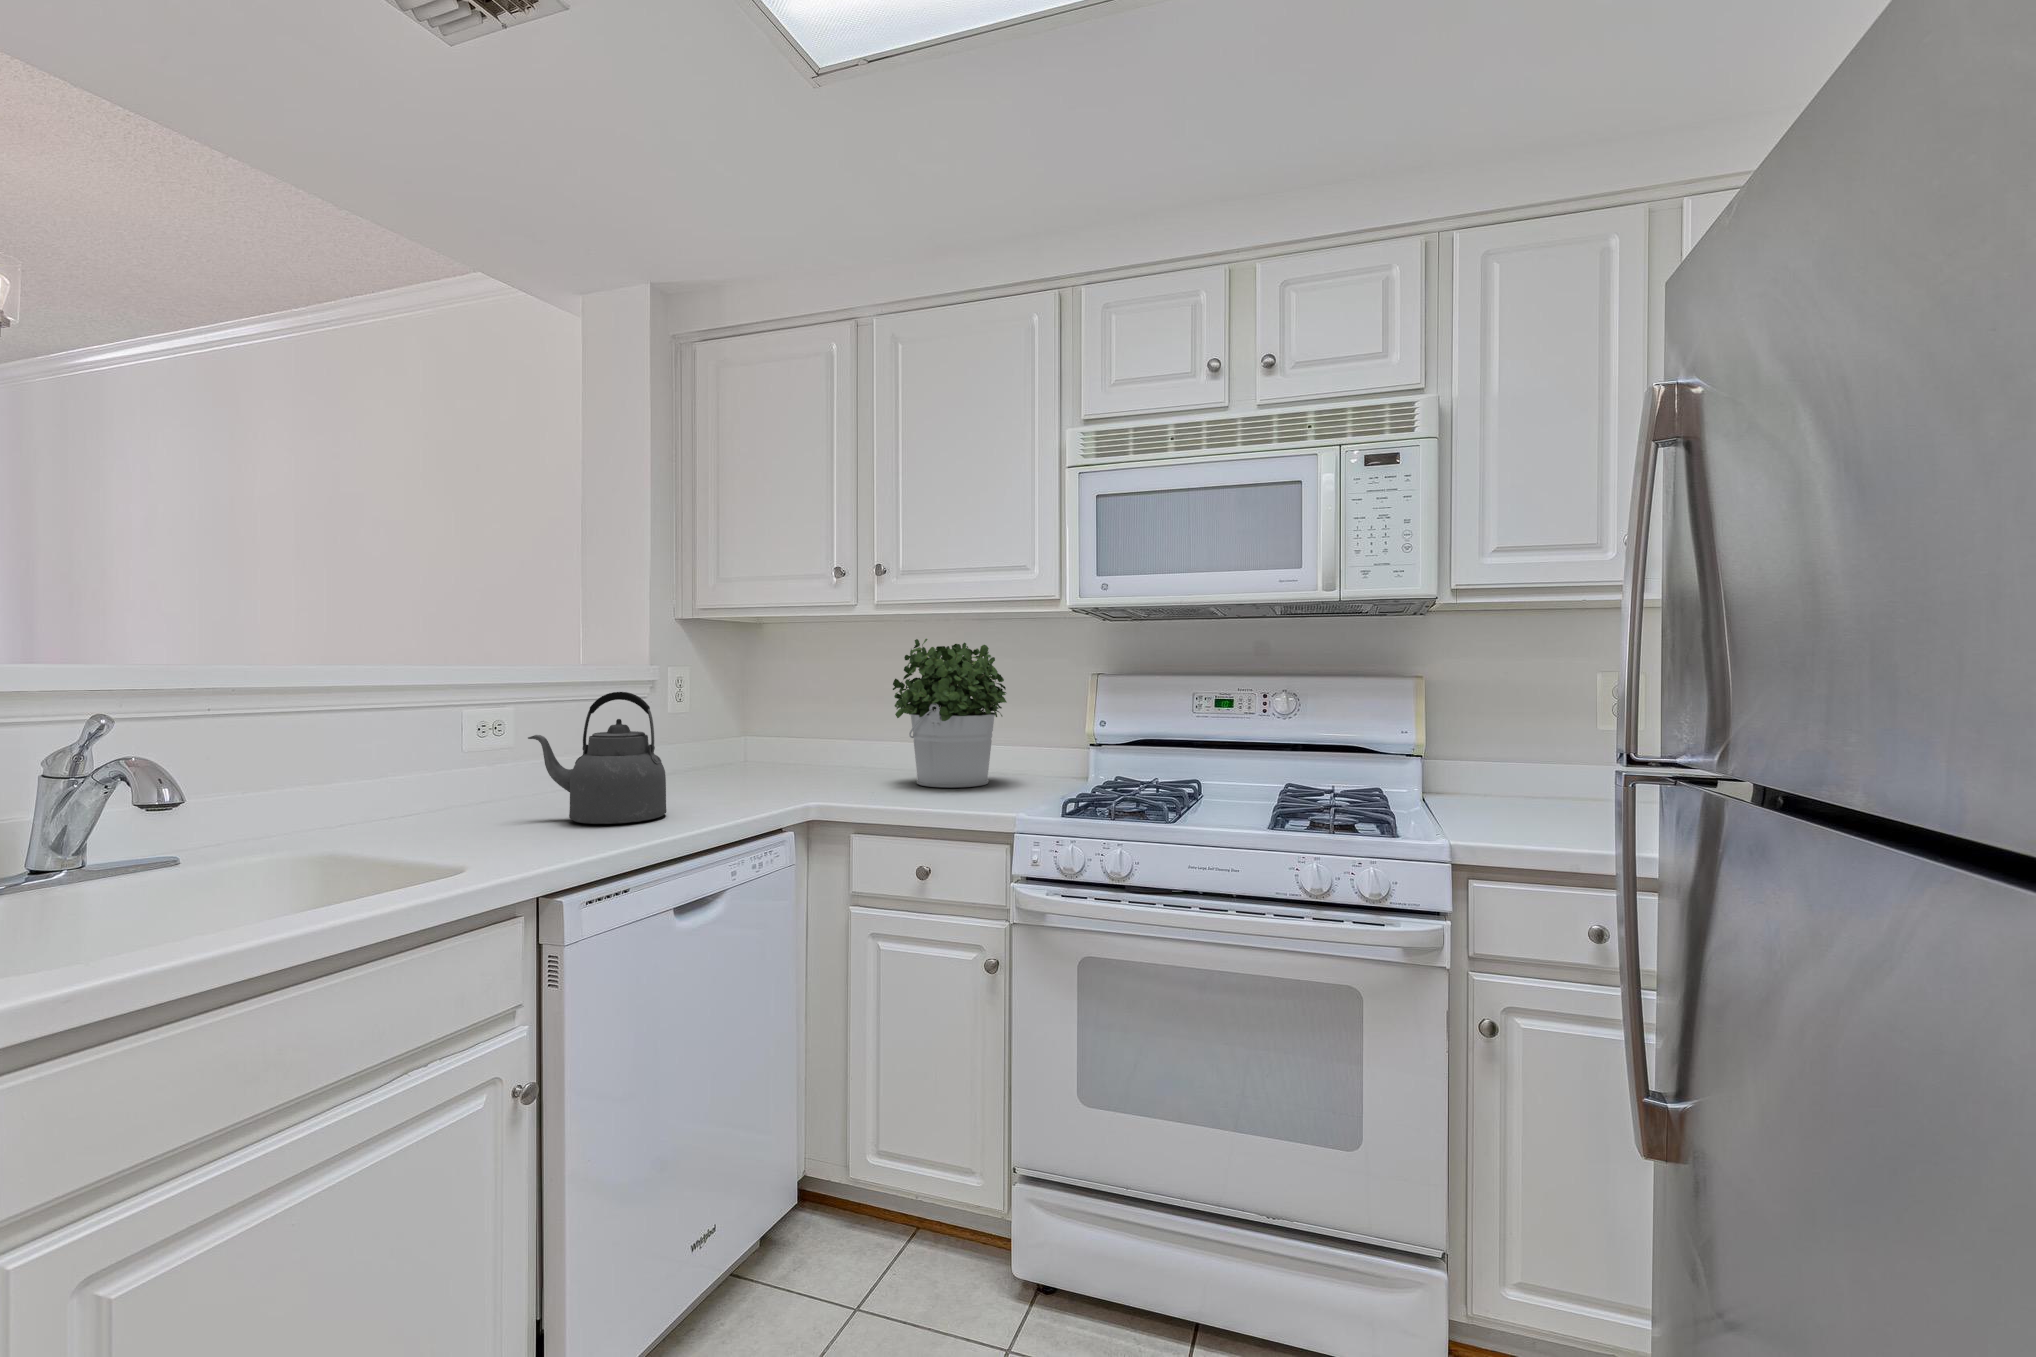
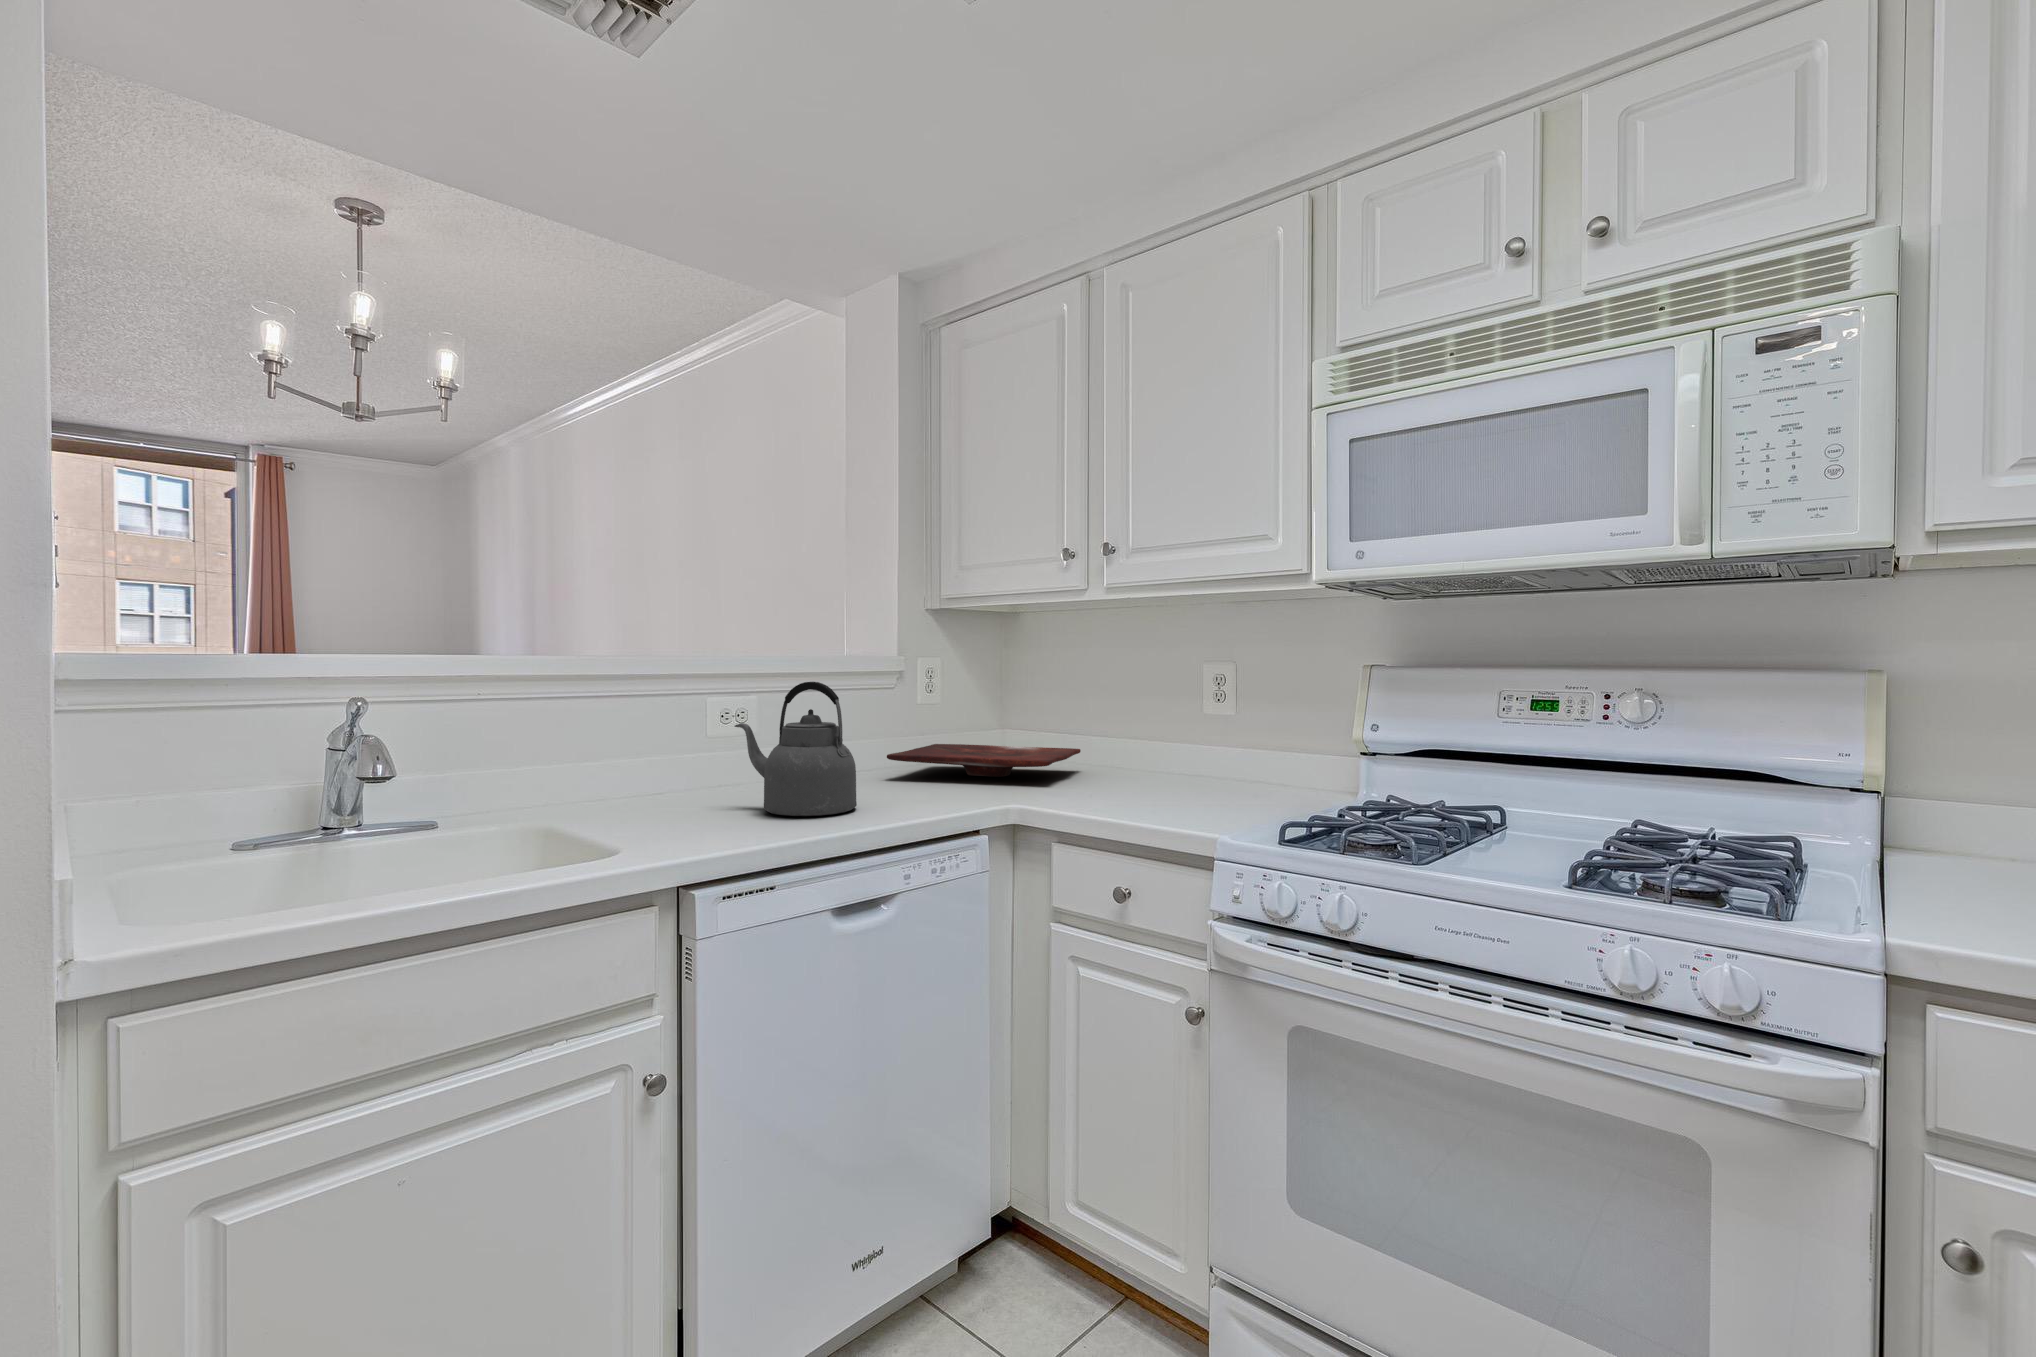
potted plant: present [893,639,1006,788] -> none [1119,624,1253,798]
cutting board: none [658,751,839,780] -> present [887,744,1081,777]

